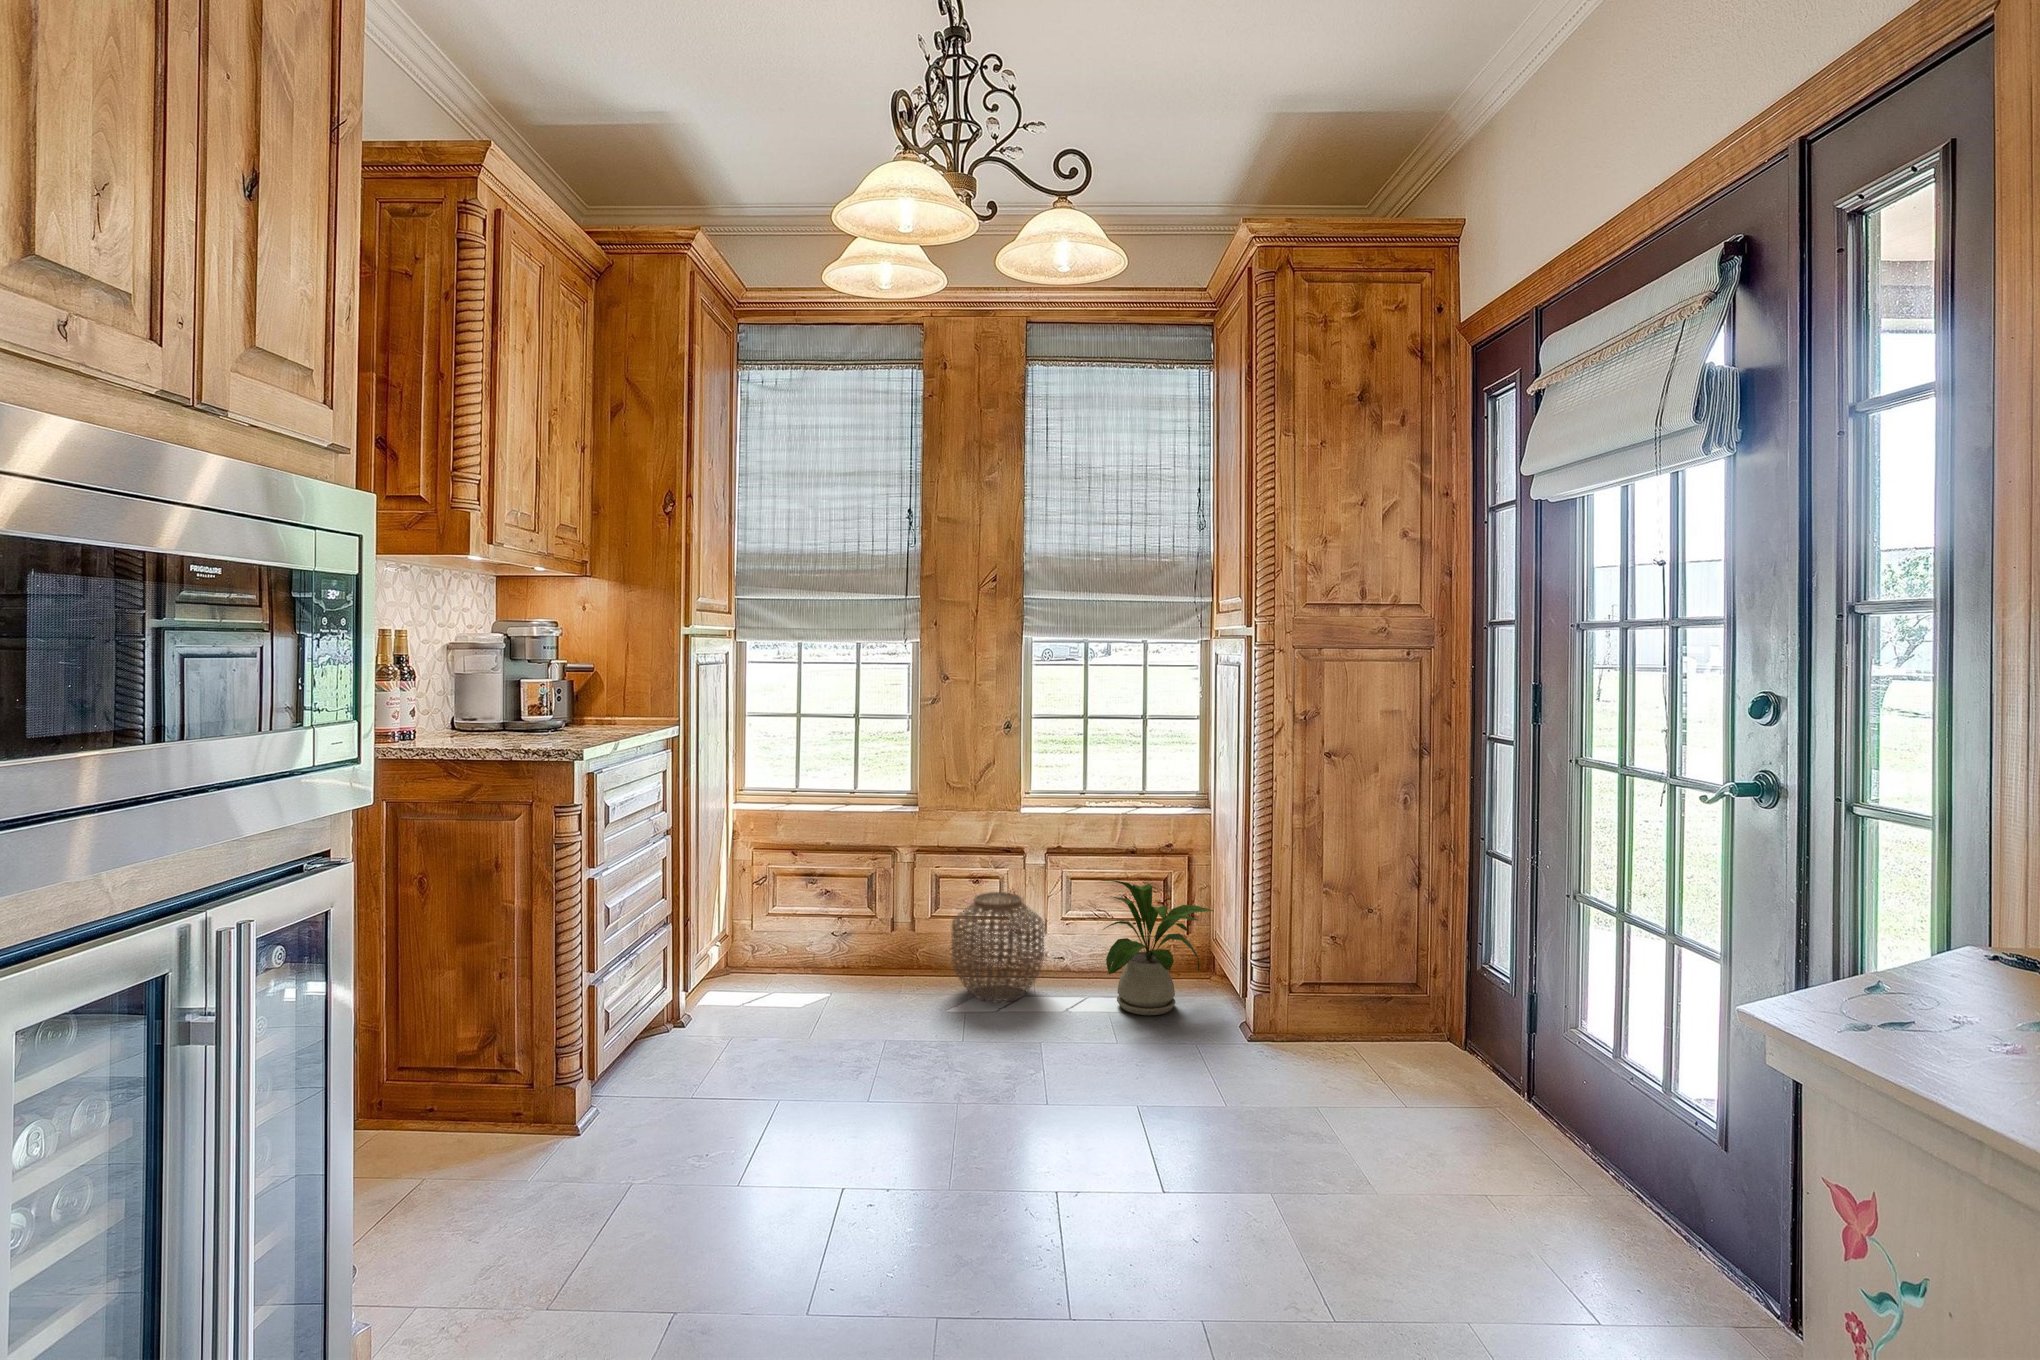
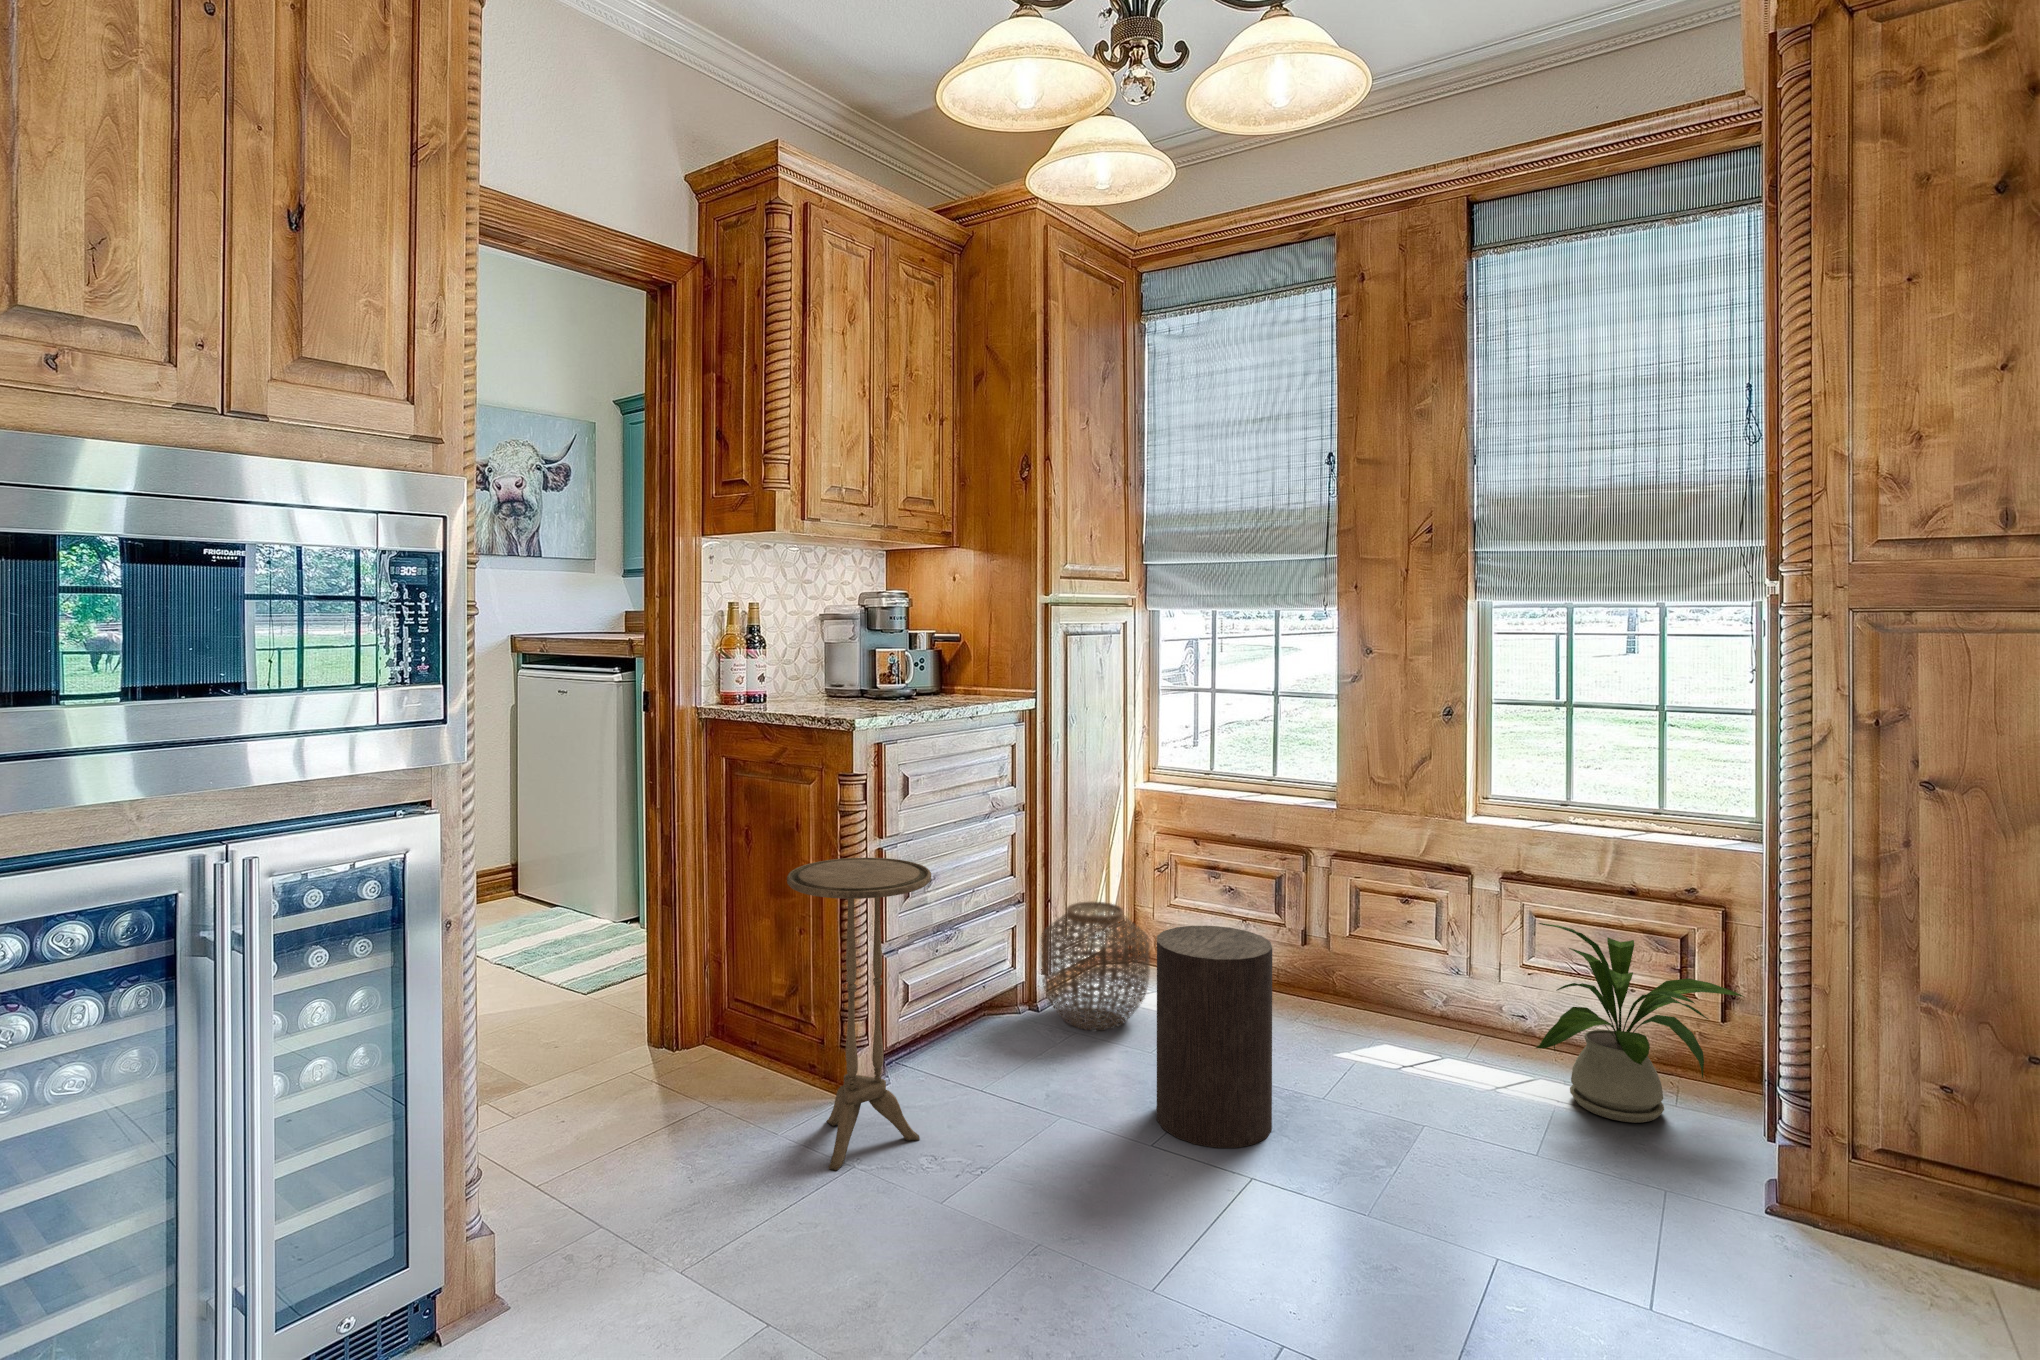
woven basket: present [951,892,1044,1002] -> present [1041,902,1150,1030]
side table: none [515,903,680,1245] -> present [787,858,931,1170]
stool: none [853,920,953,1114] -> present [1157,926,1272,1148]

